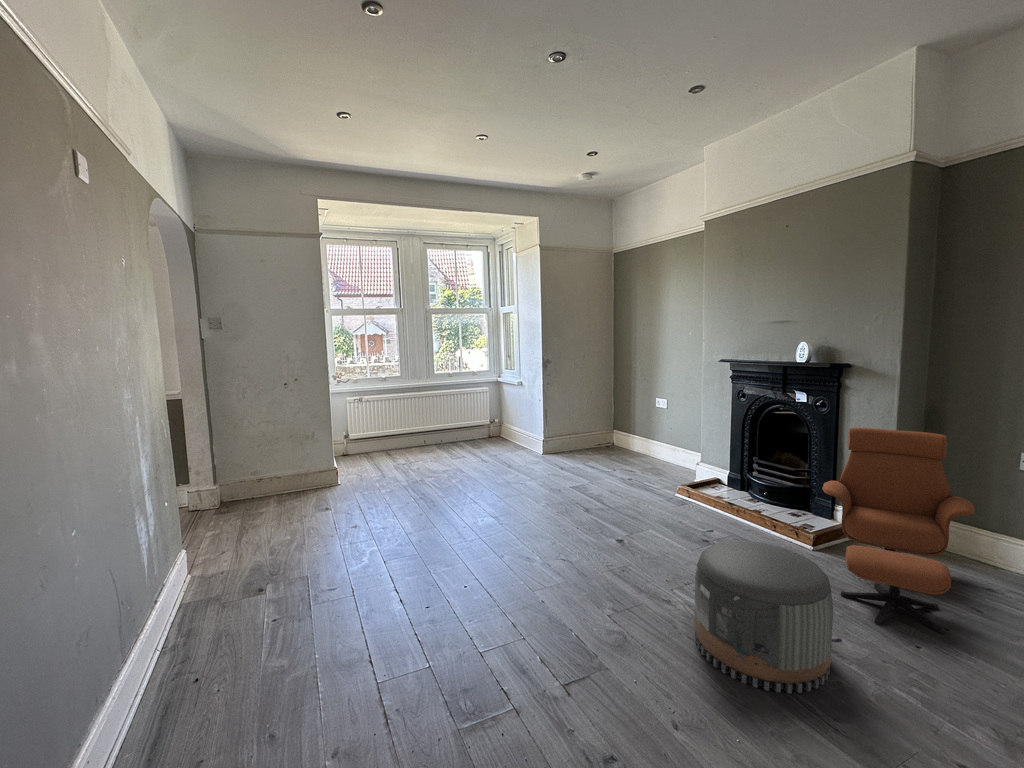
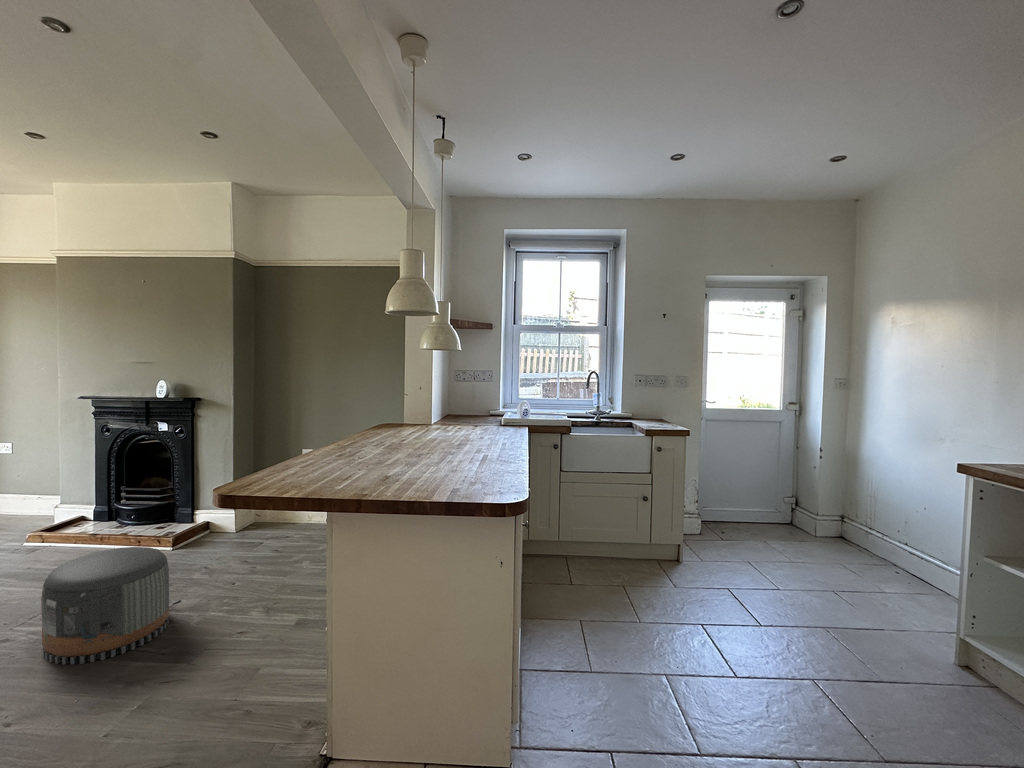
lounge chair: present [822,428,975,633] -> none [178,444,276,582]

